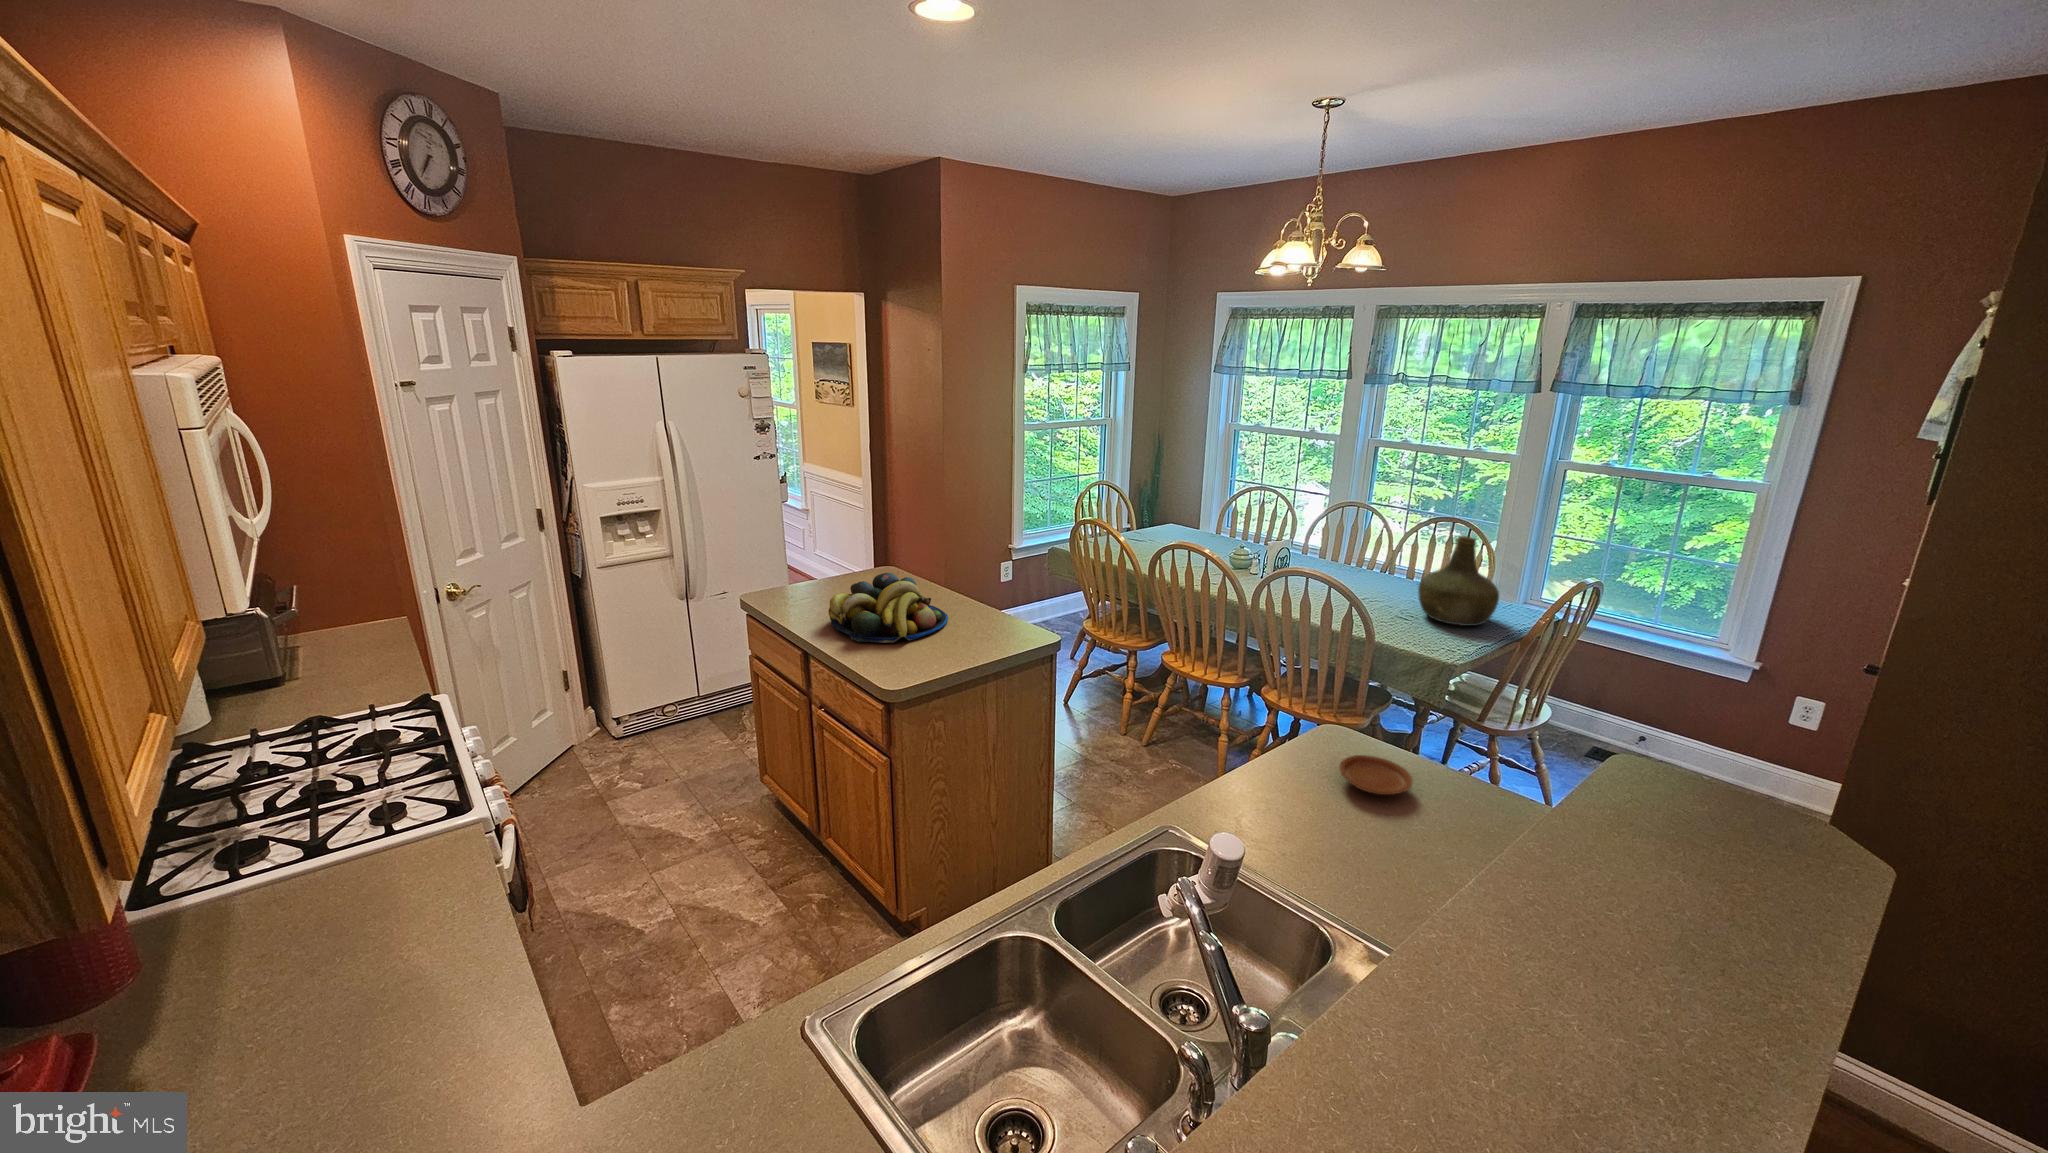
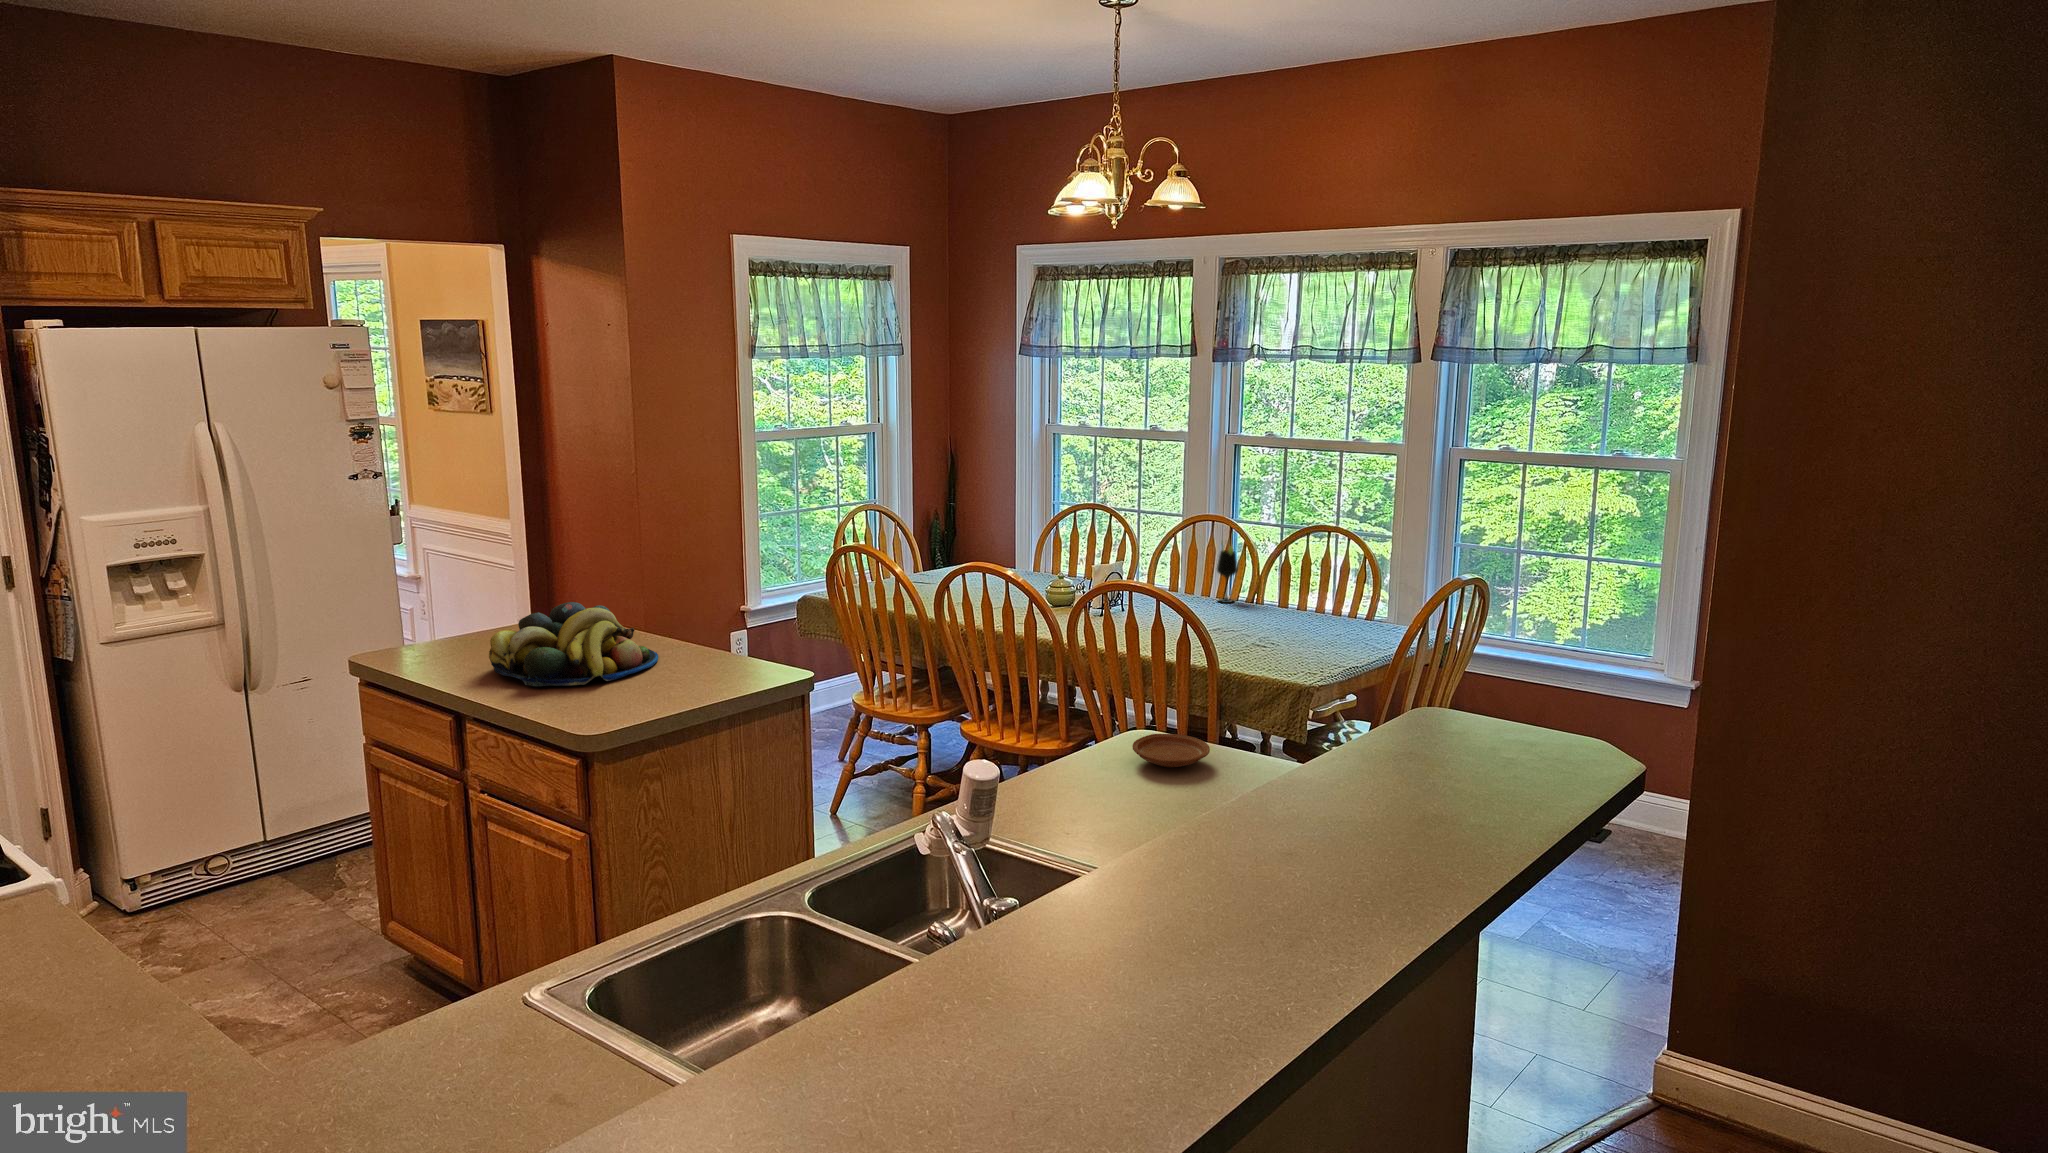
wine glass: none [1365,533,1385,581] -> present [1217,547,1238,603]
bottle: present [1418,536,1499,626] -> none [1271,529,1363,639]

